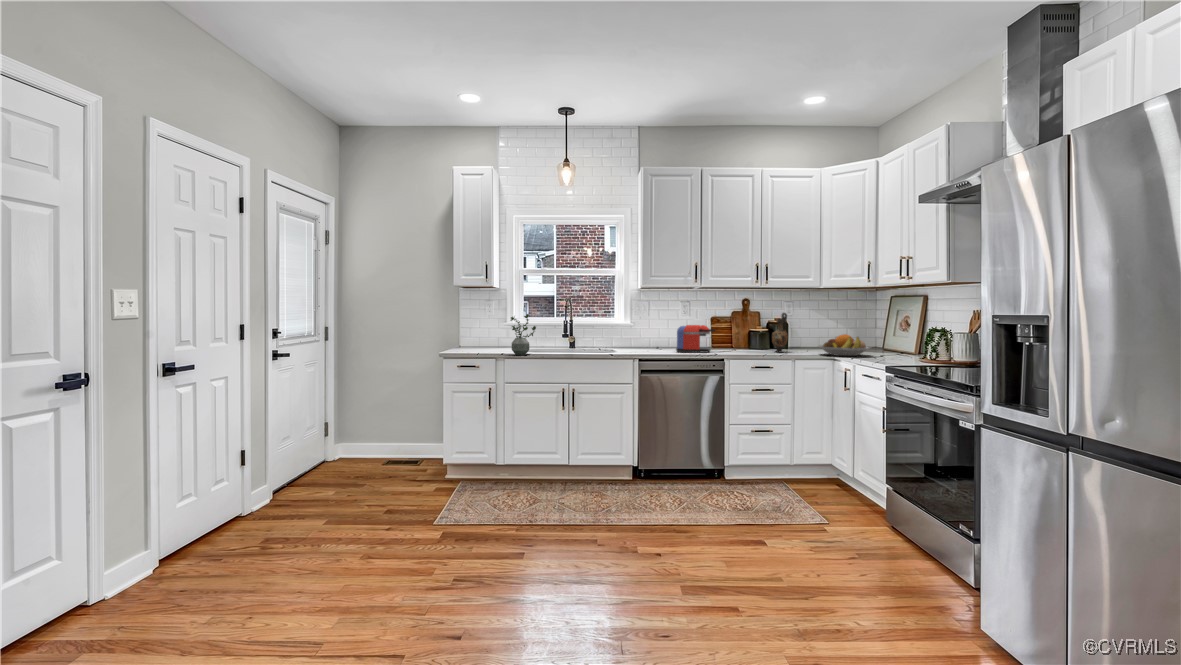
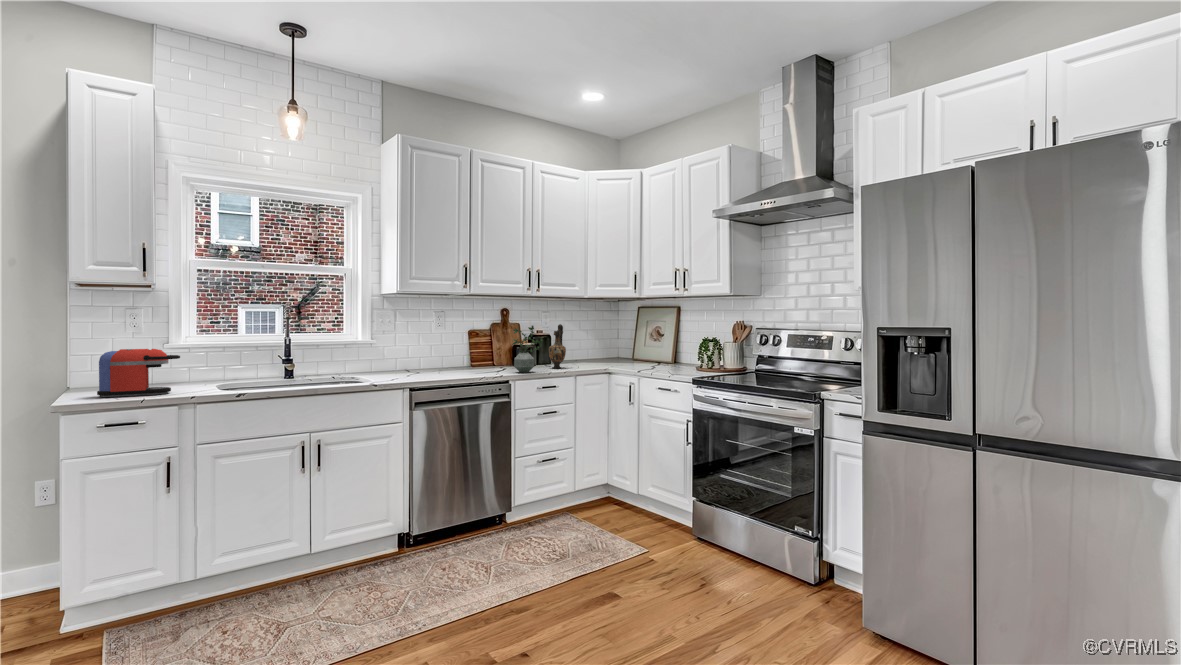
potted plant: present [511,314,536,355] -> present [513,325,543,373]
coffee maker: present [676,325,715,353] -> present [97,349,180,397]
fruit bowl: present [818,334,871,356] -> none [599,347,650,369]

